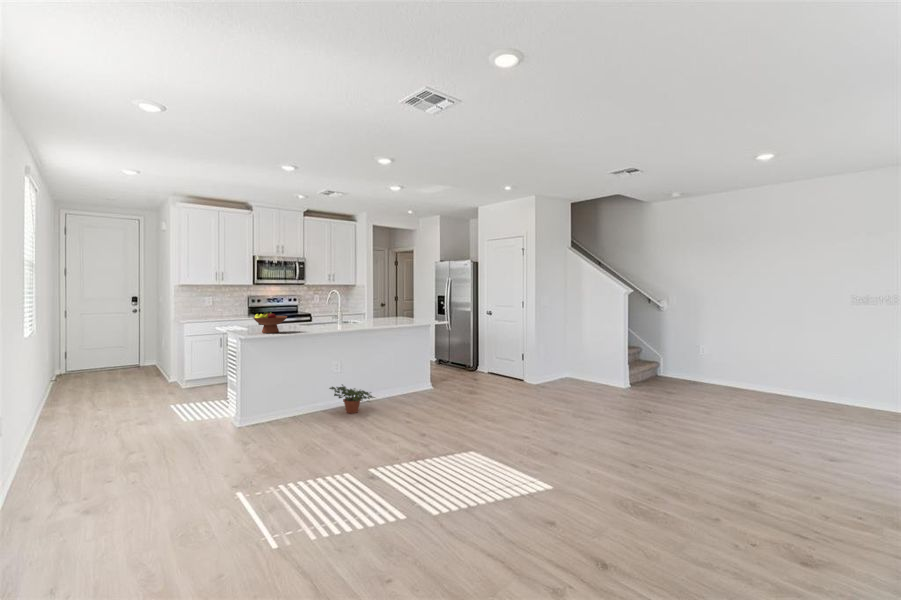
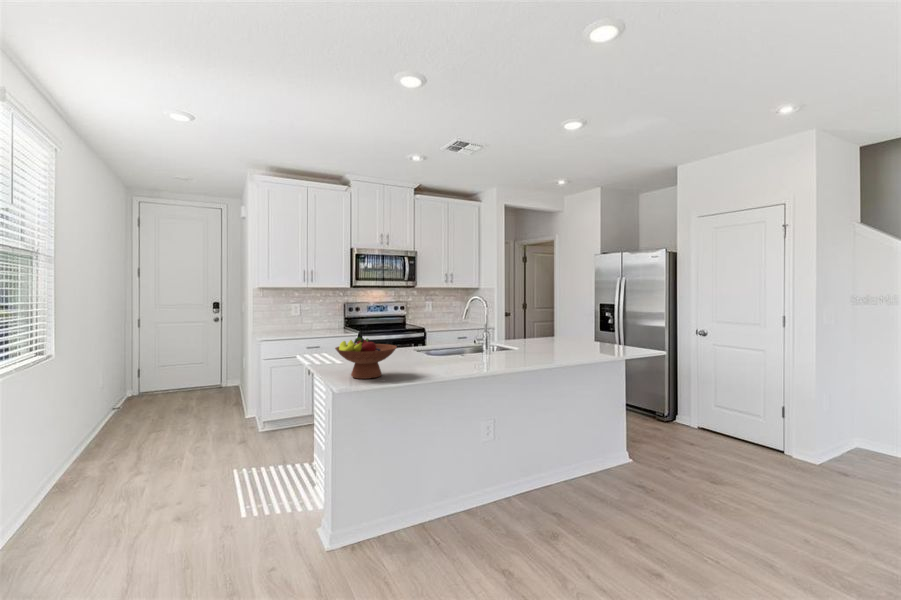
potted plant: present [330,385,375,413] -> none [468,469,560,533]

